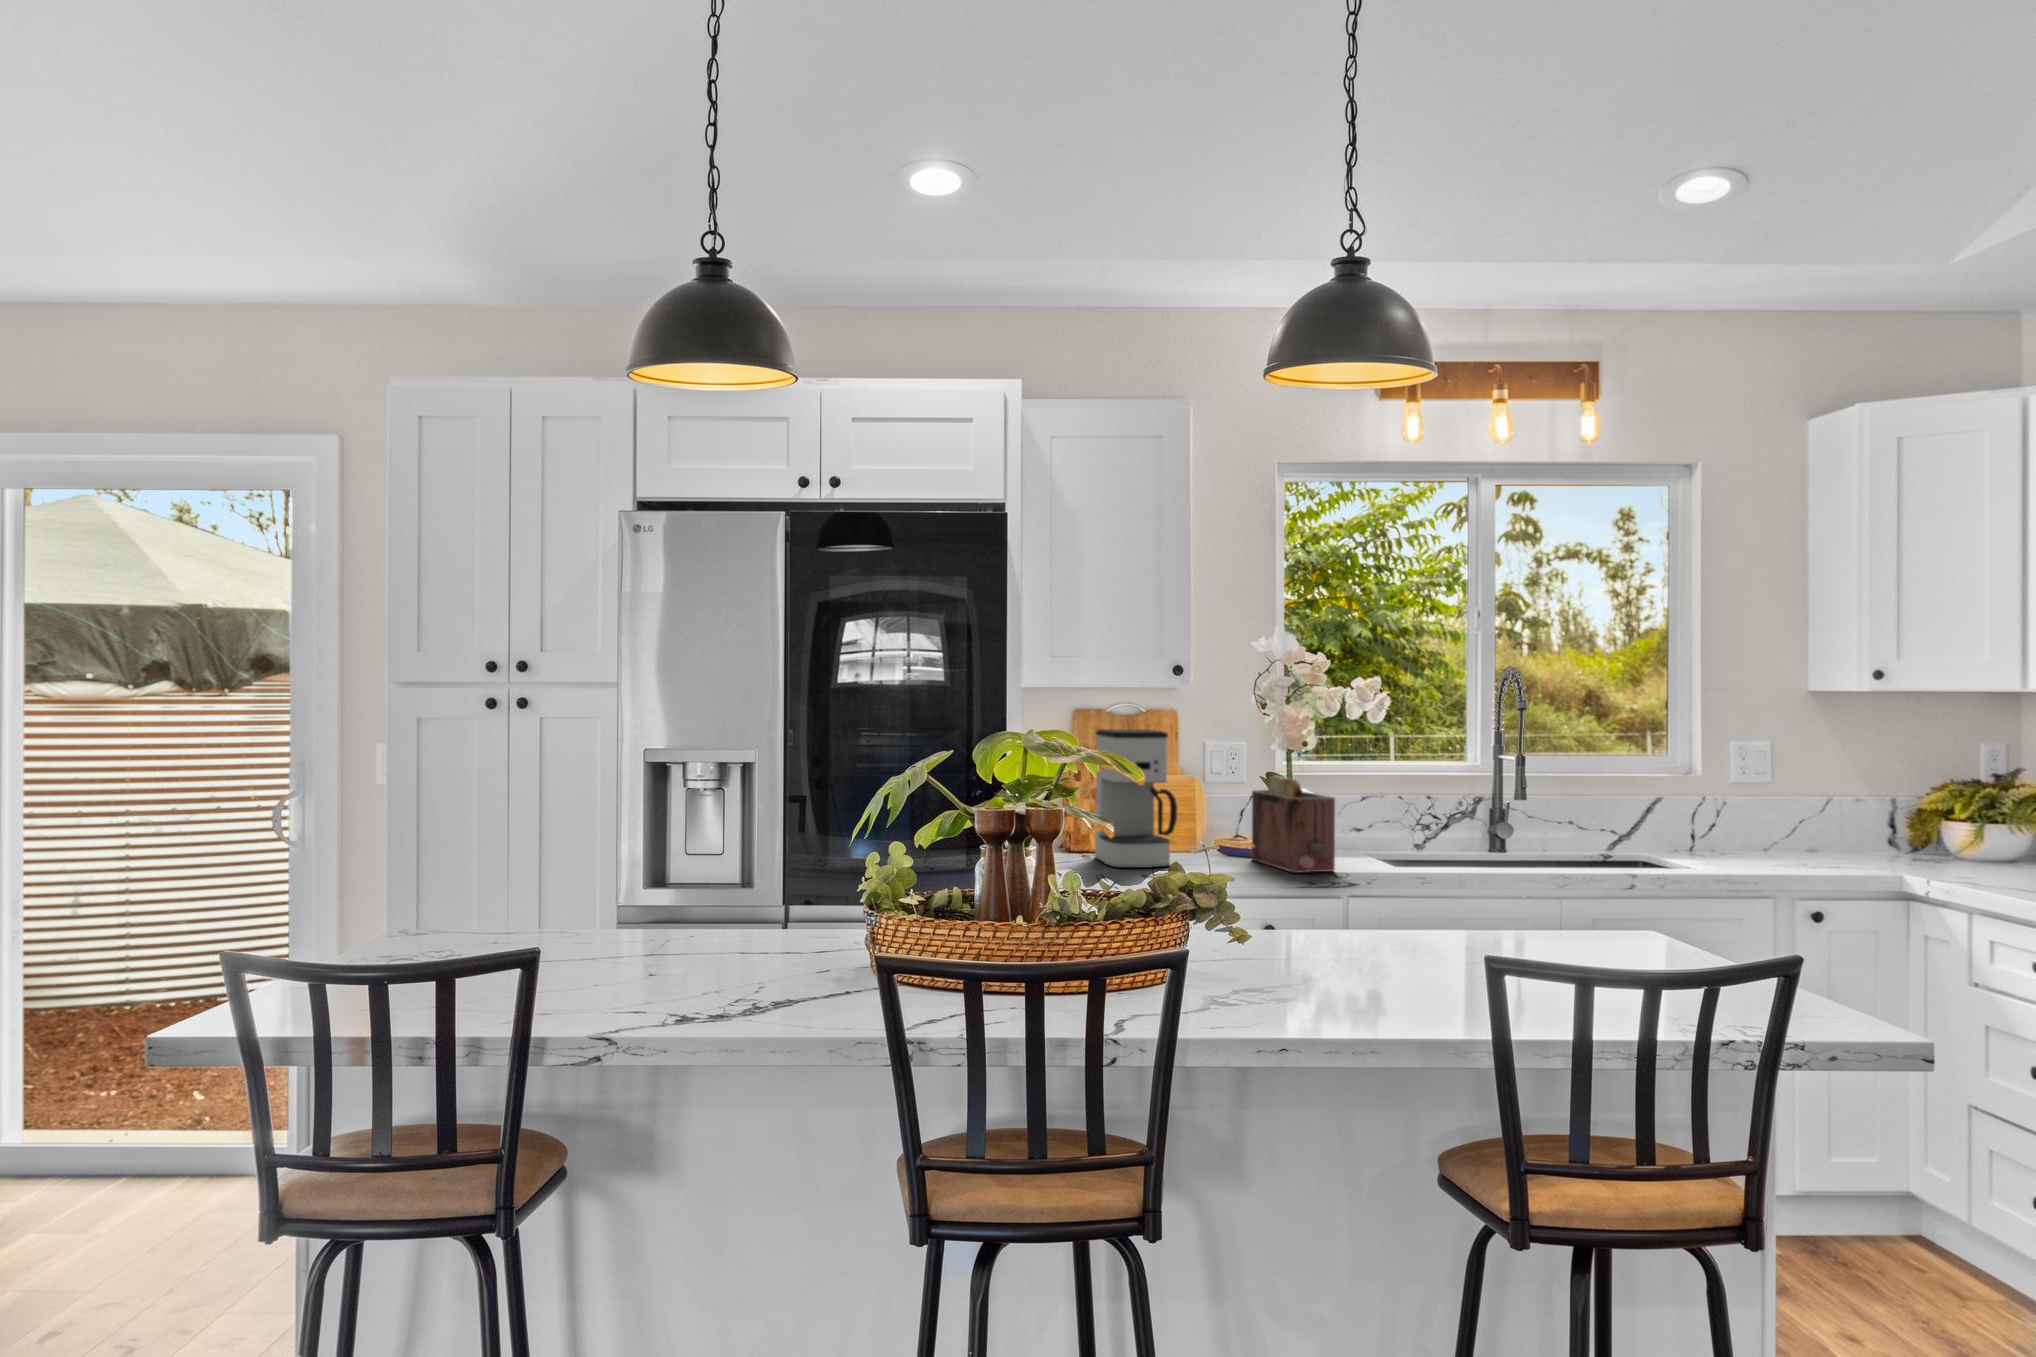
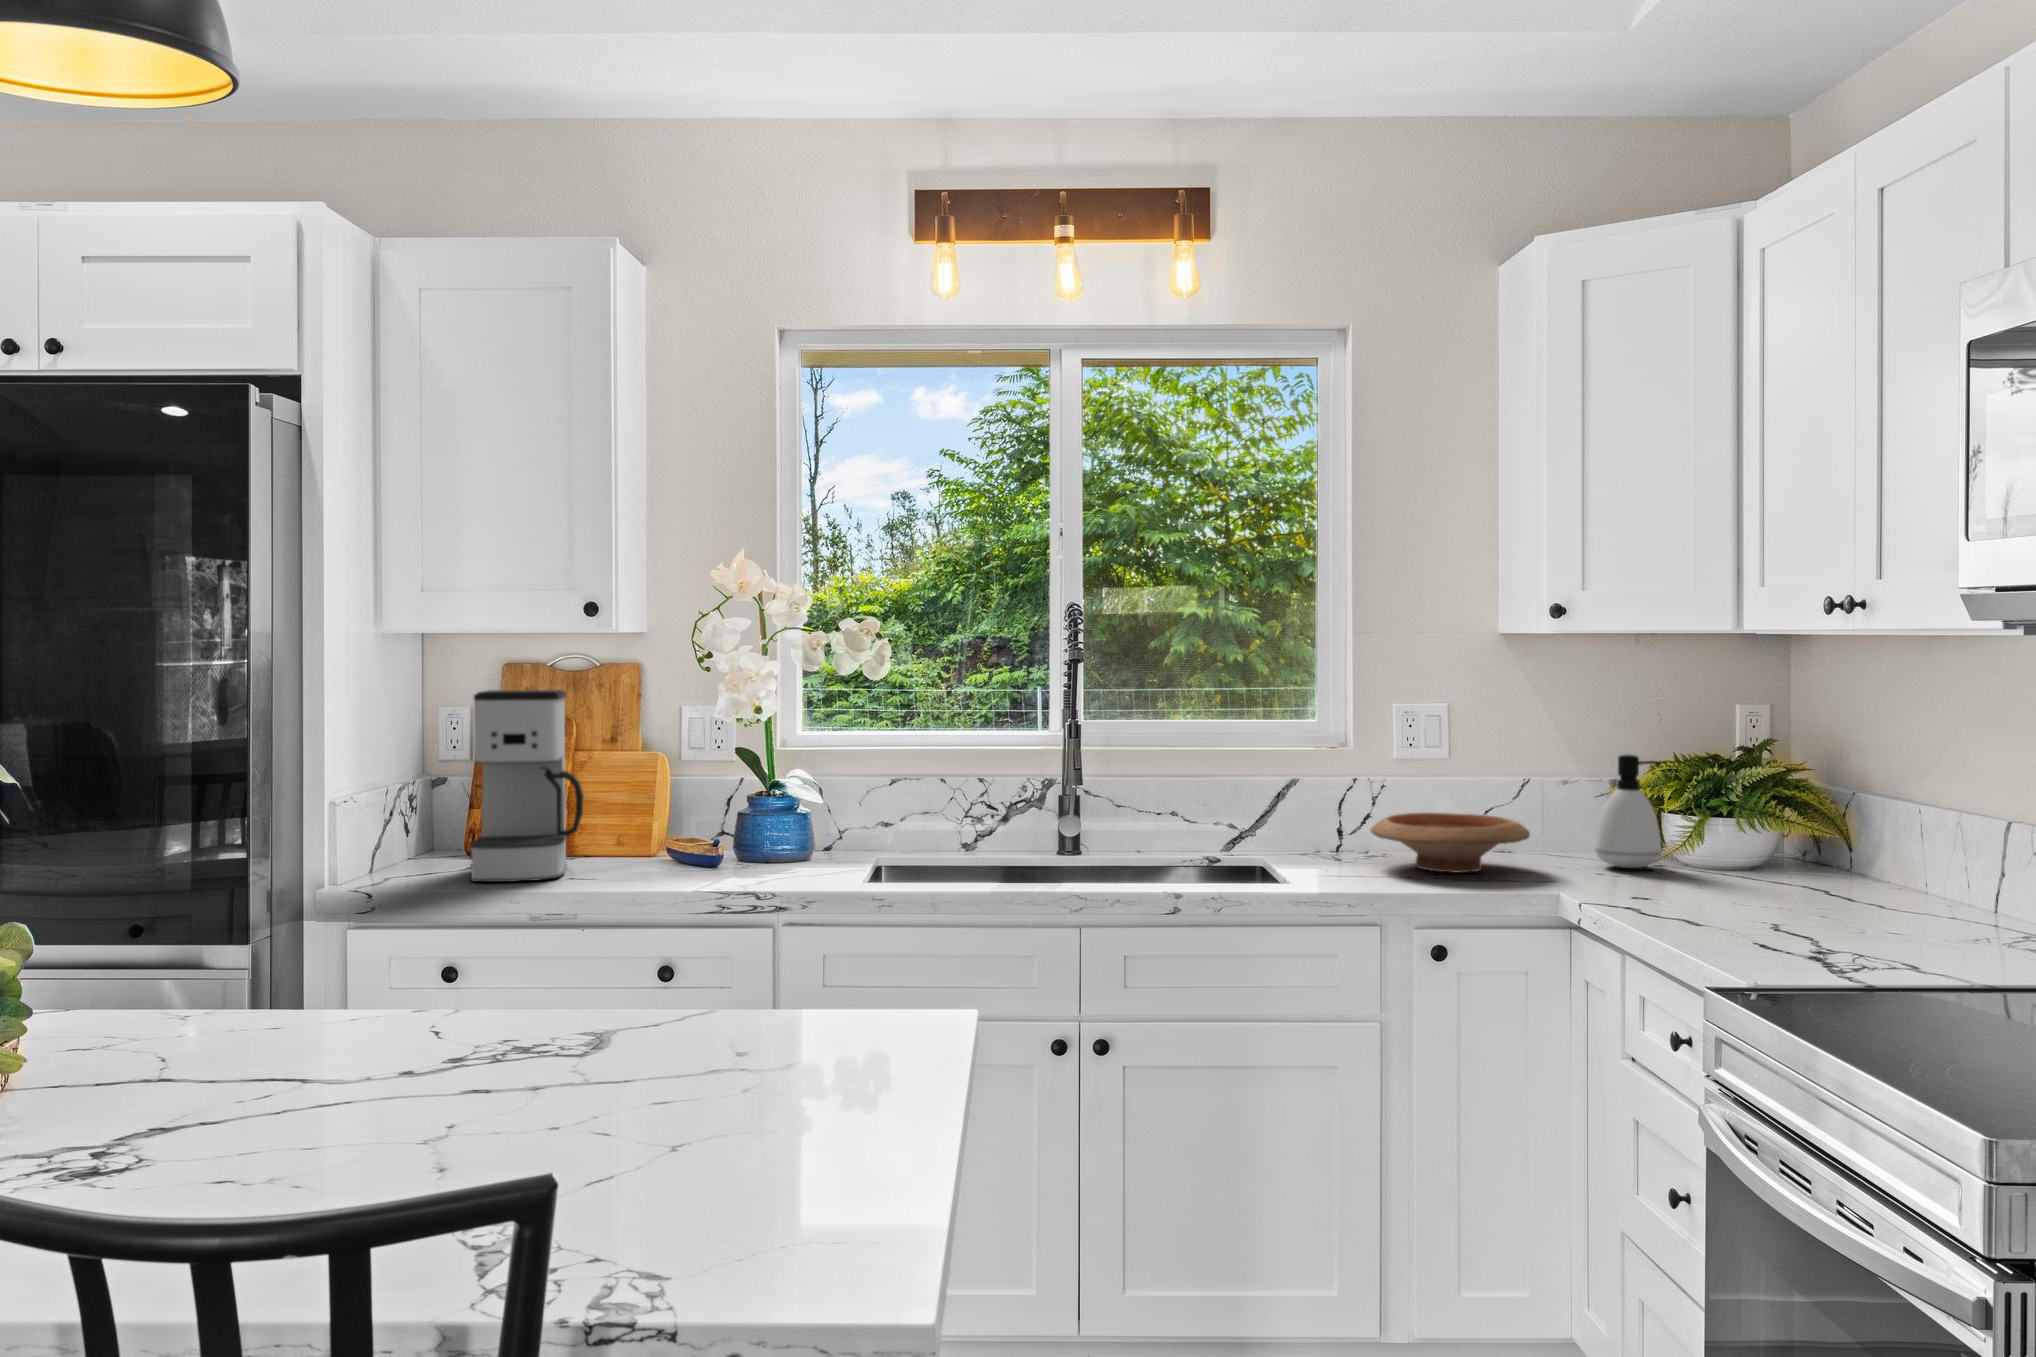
toaster: present [1252,775,1335,873] -> none [696,752,771,888]
soap dispenser: none [1899,781,1953,863] -> present [1595,755,1661,868]
wooden bowl: none [1736,822,1861,865] -> present [1371,813,1530,873]

